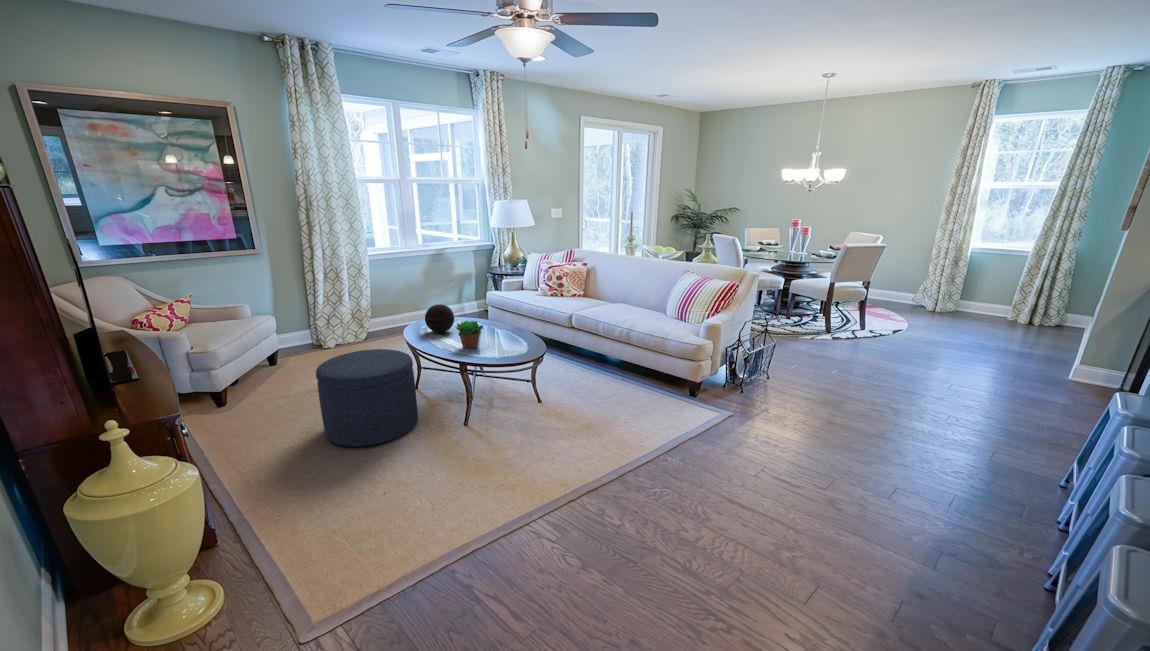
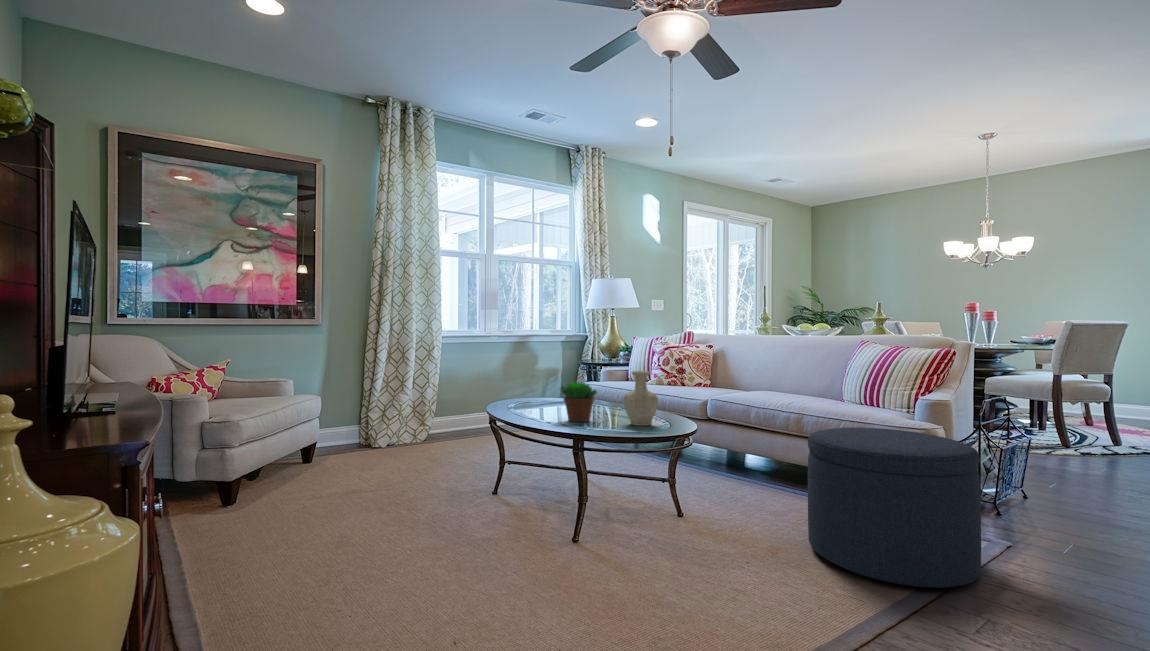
decorative orb: present [425,304,454,333] -> none [513,370,552,410]
vase: none [499,314,523,352] -> present [624,371,658,426]
ottoman: present [316,349,418,446] -> present [808,428,981,588]

